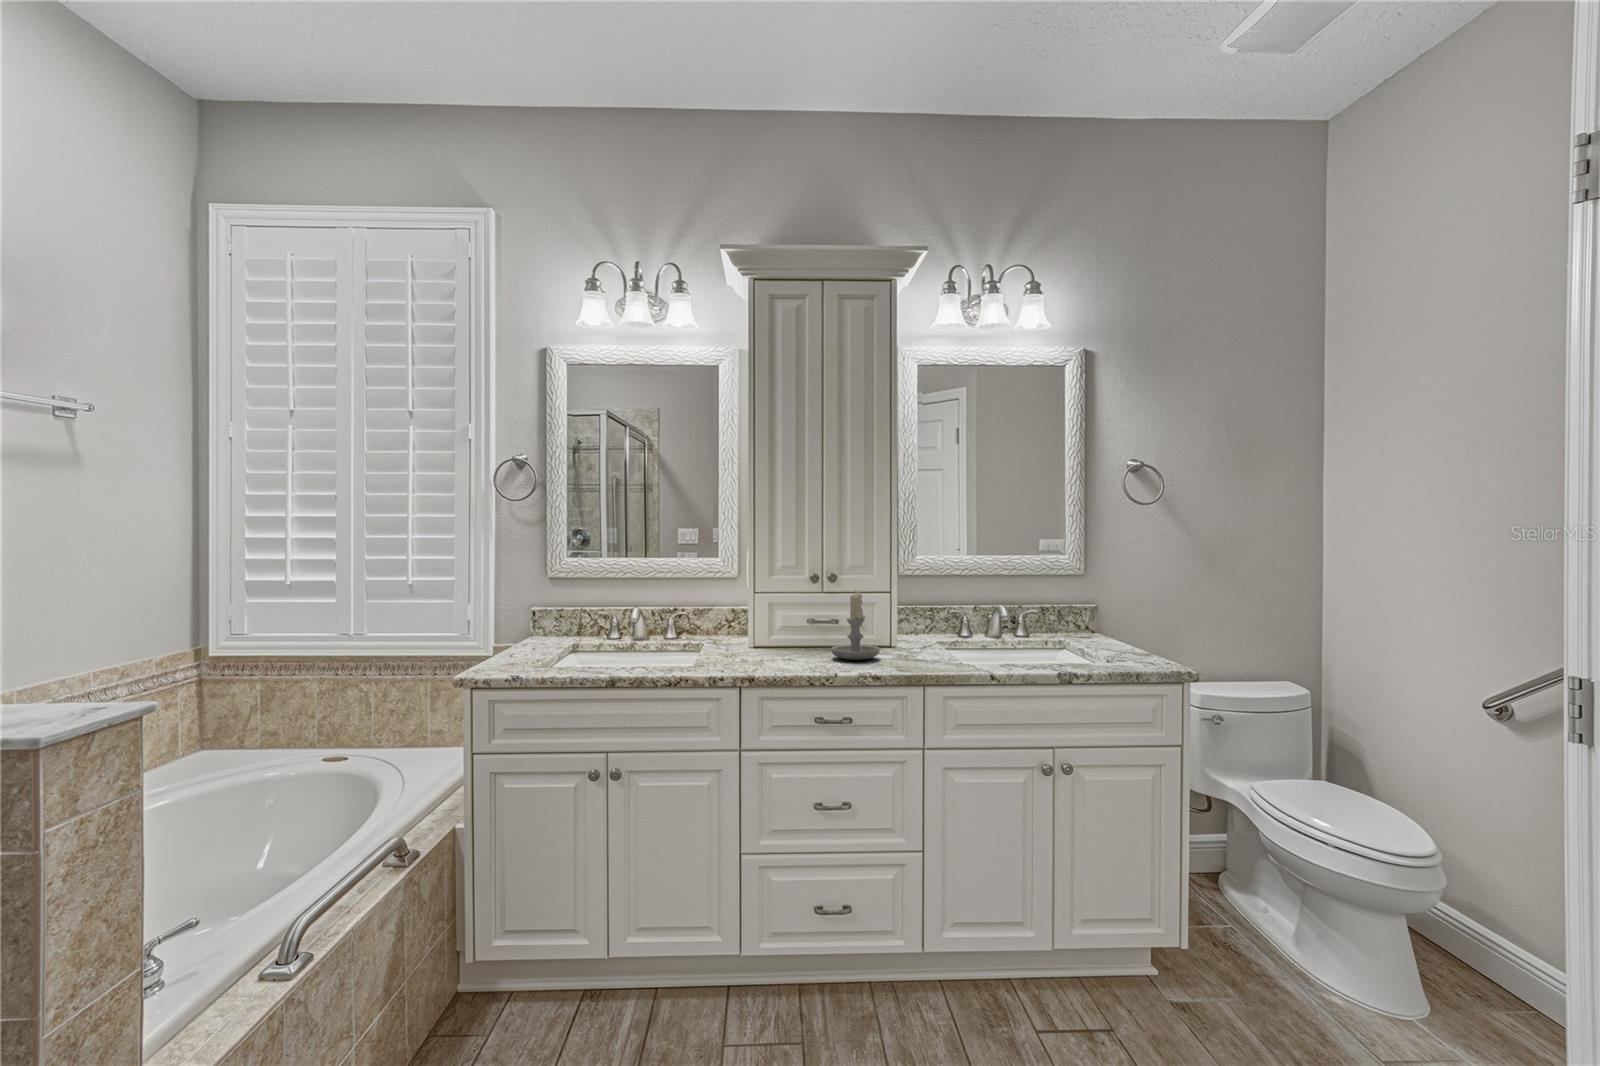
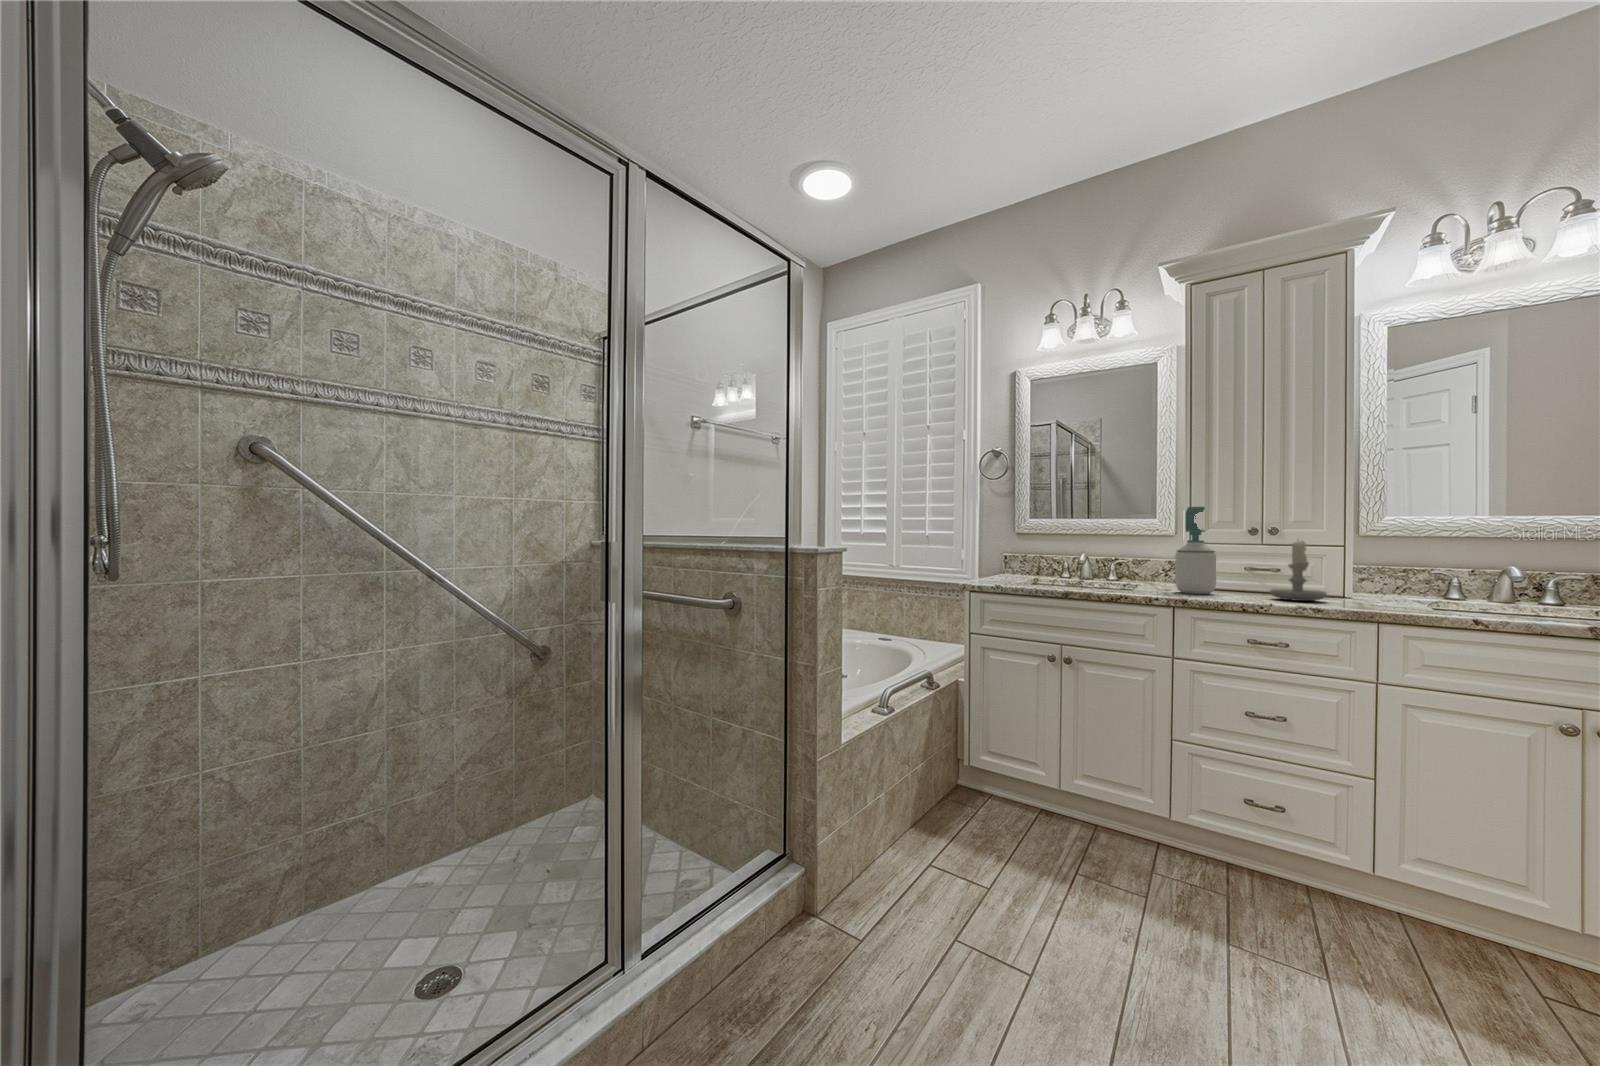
soap bottle: none [741,552,782,658] -> present [1175,507,1216,594]

